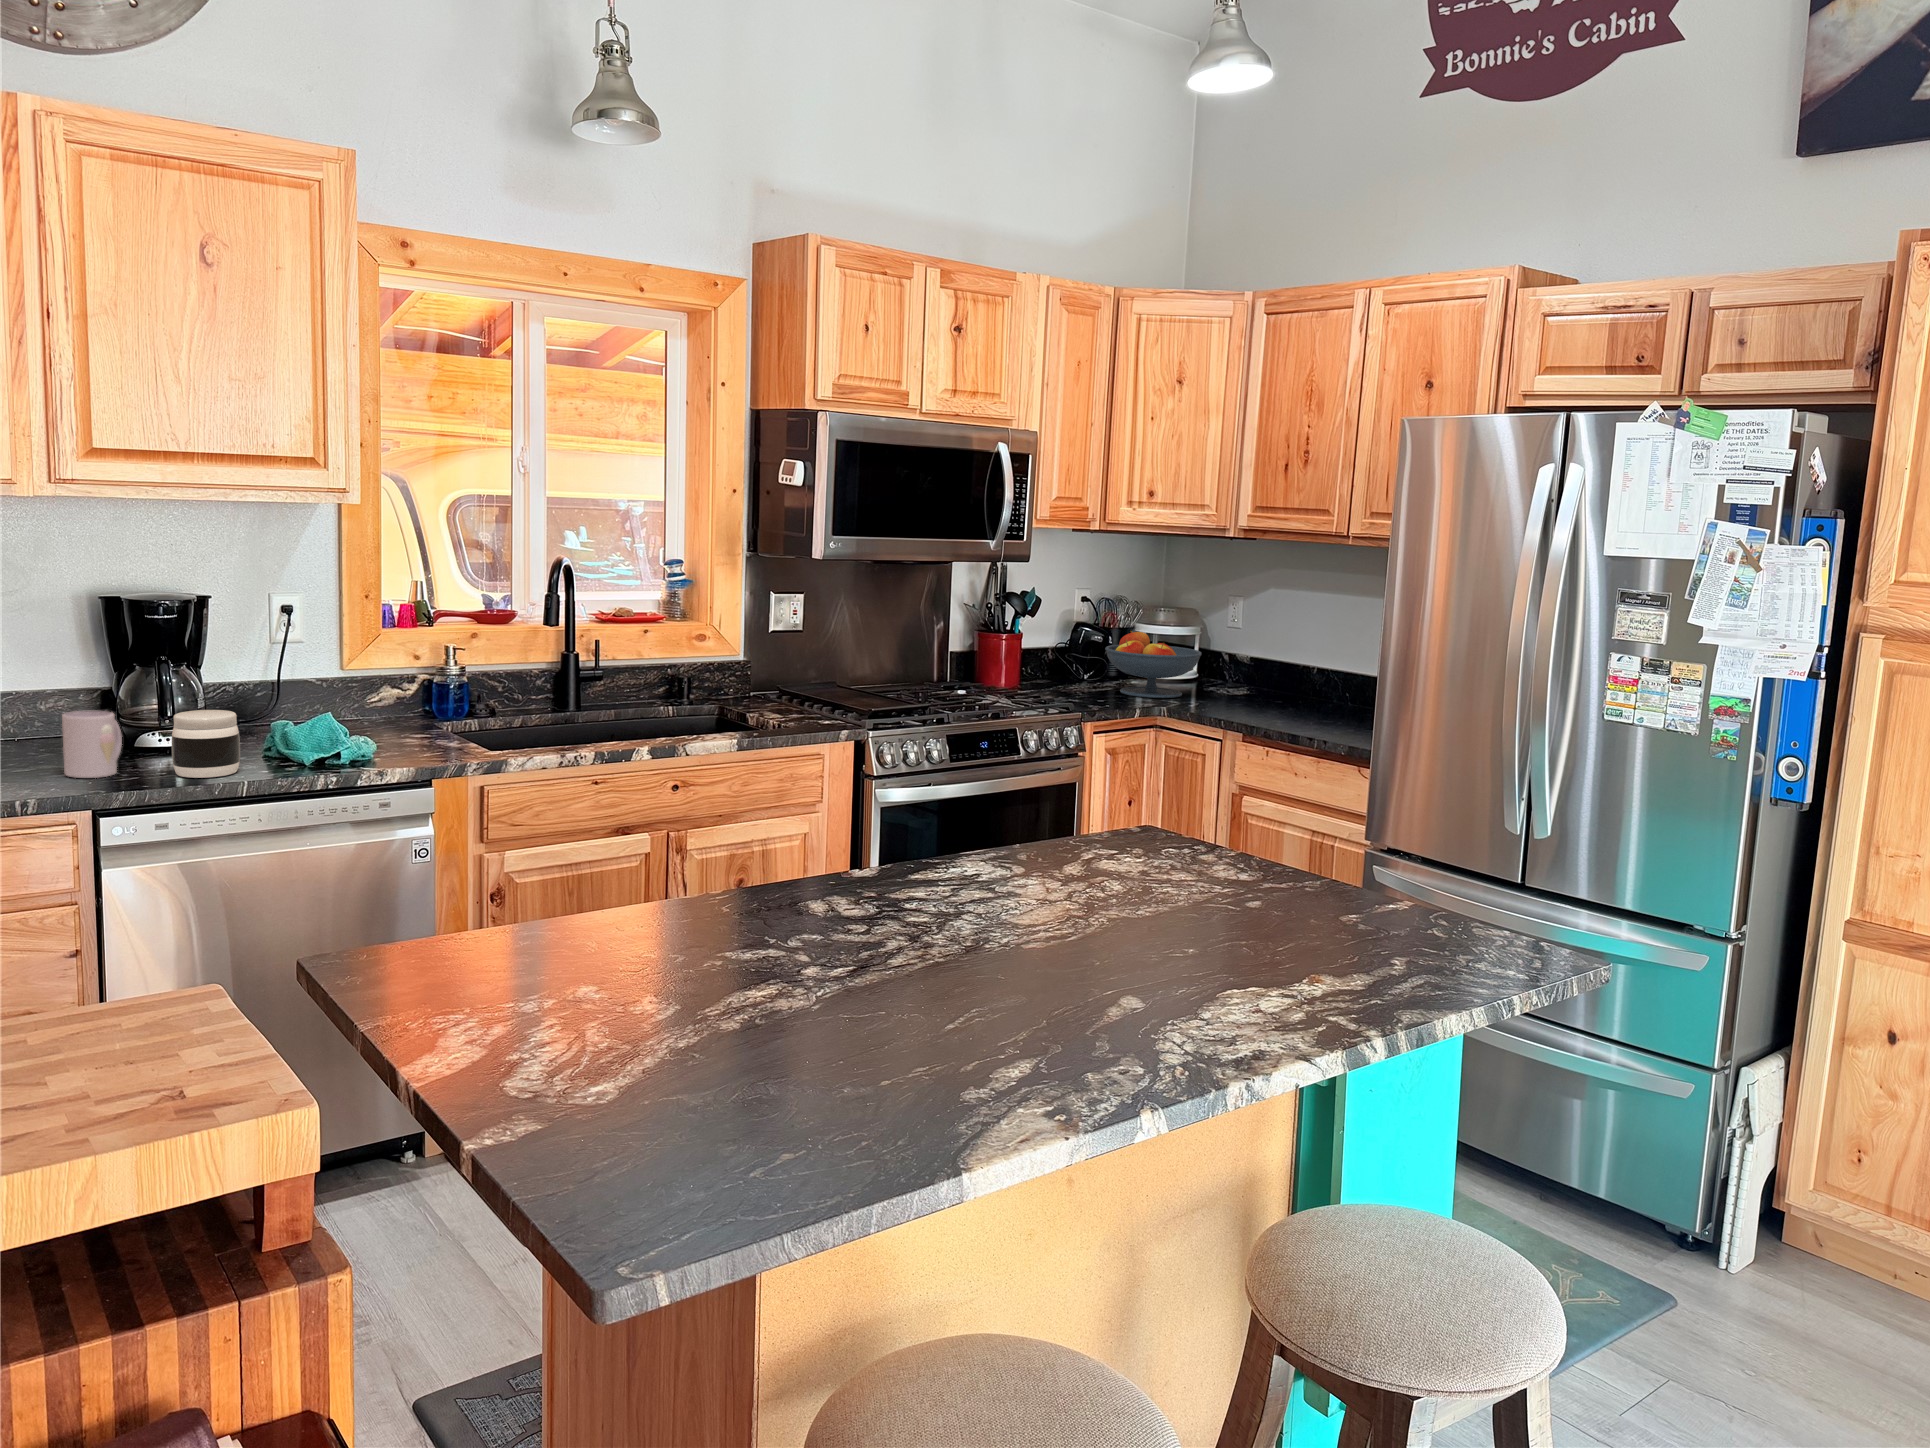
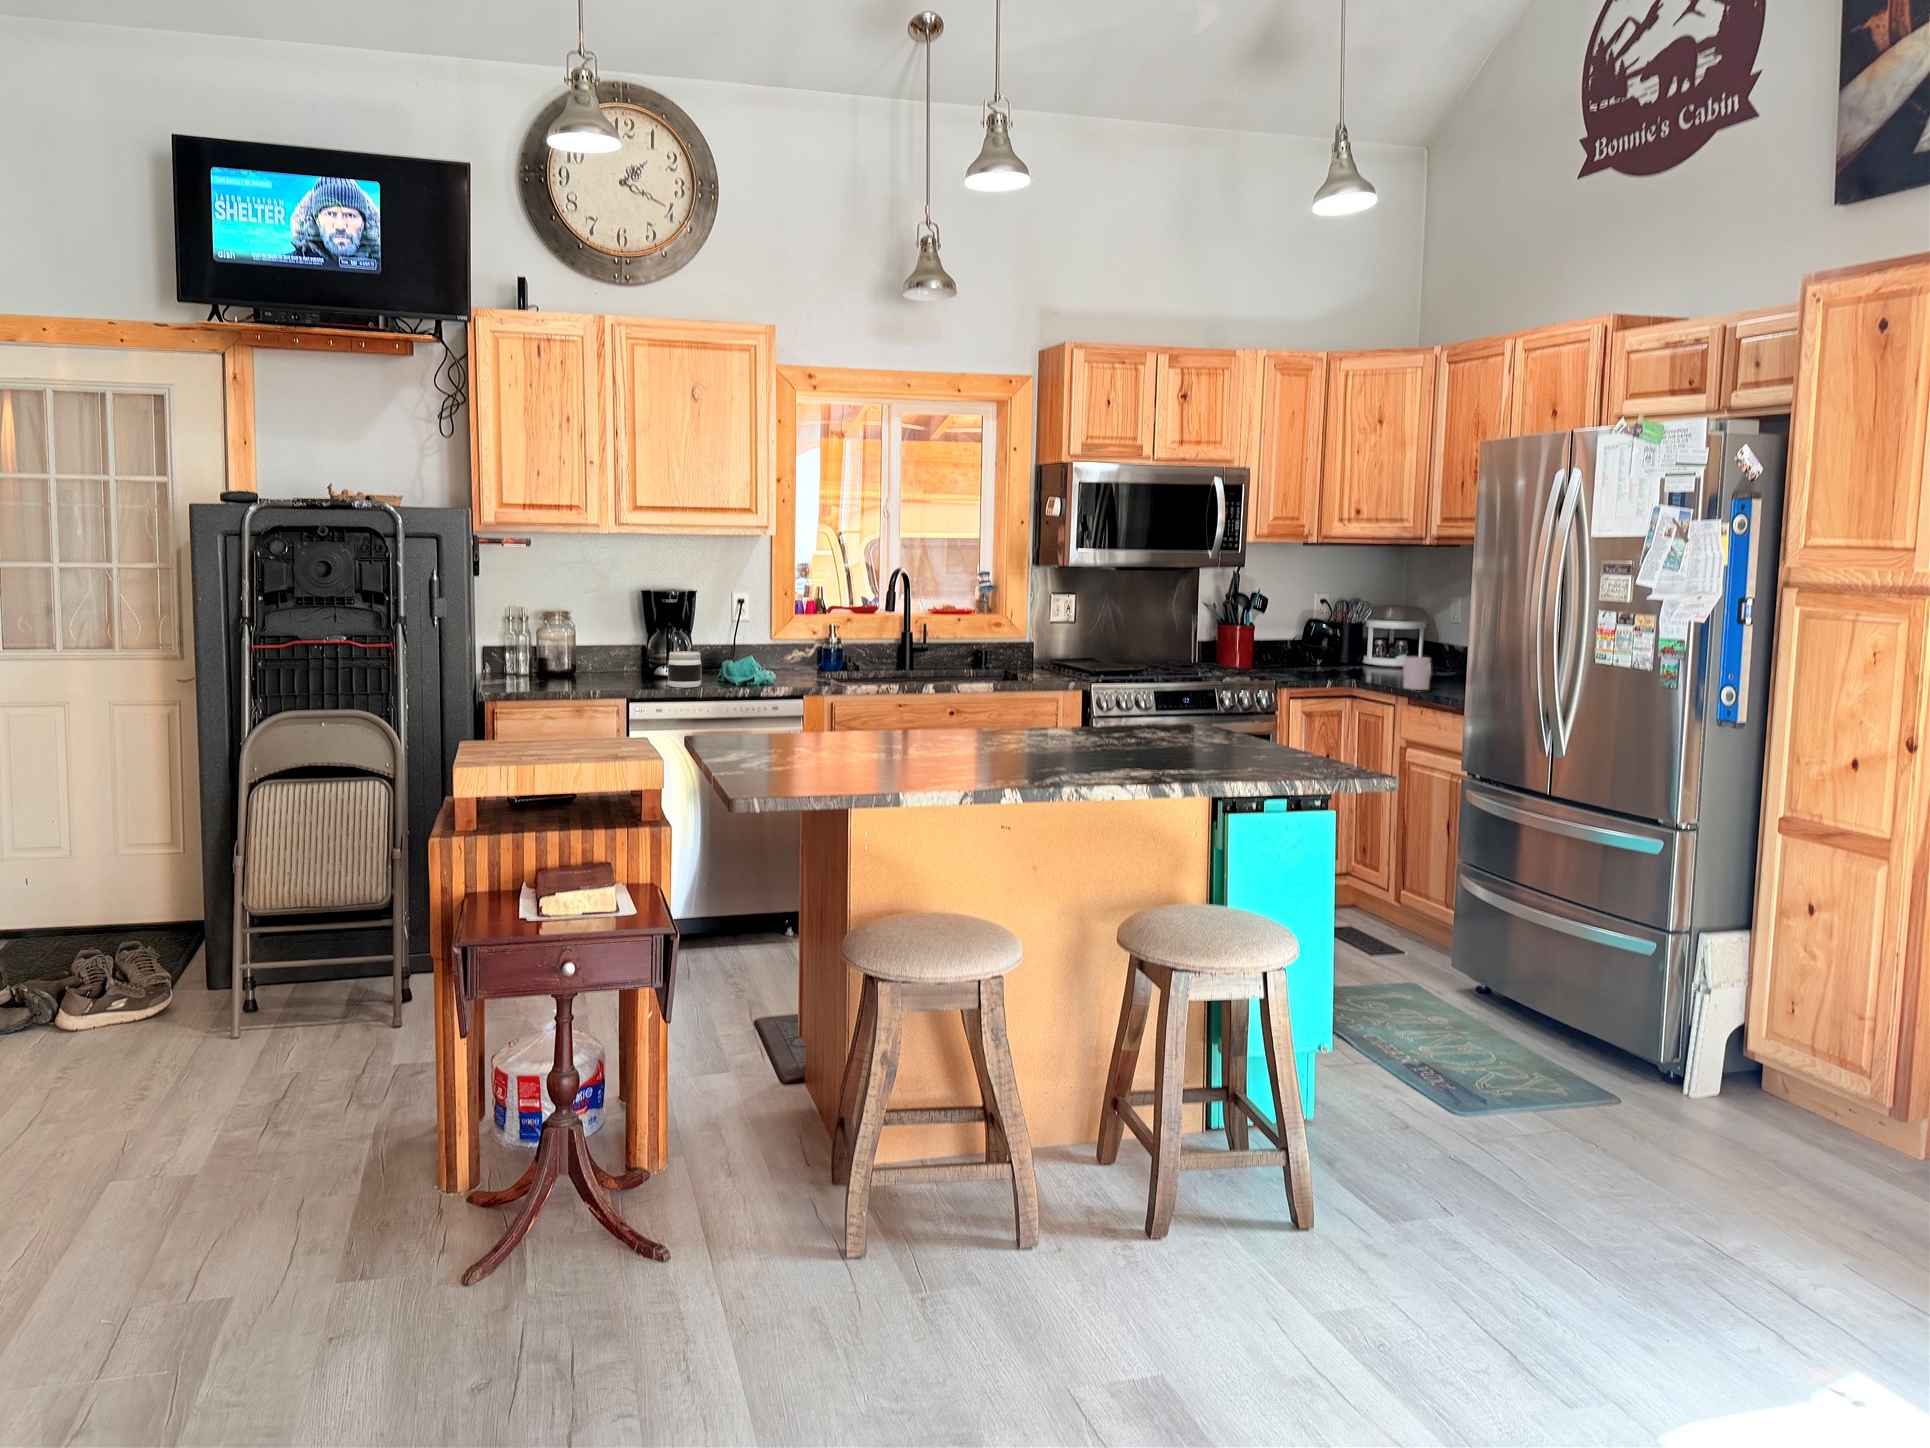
fruit bowl: present [1105,631,1202,698] -> none [1319,625,1400,677]
mug: present [62,711,122,778] -> present [1403,656,1431,690]

